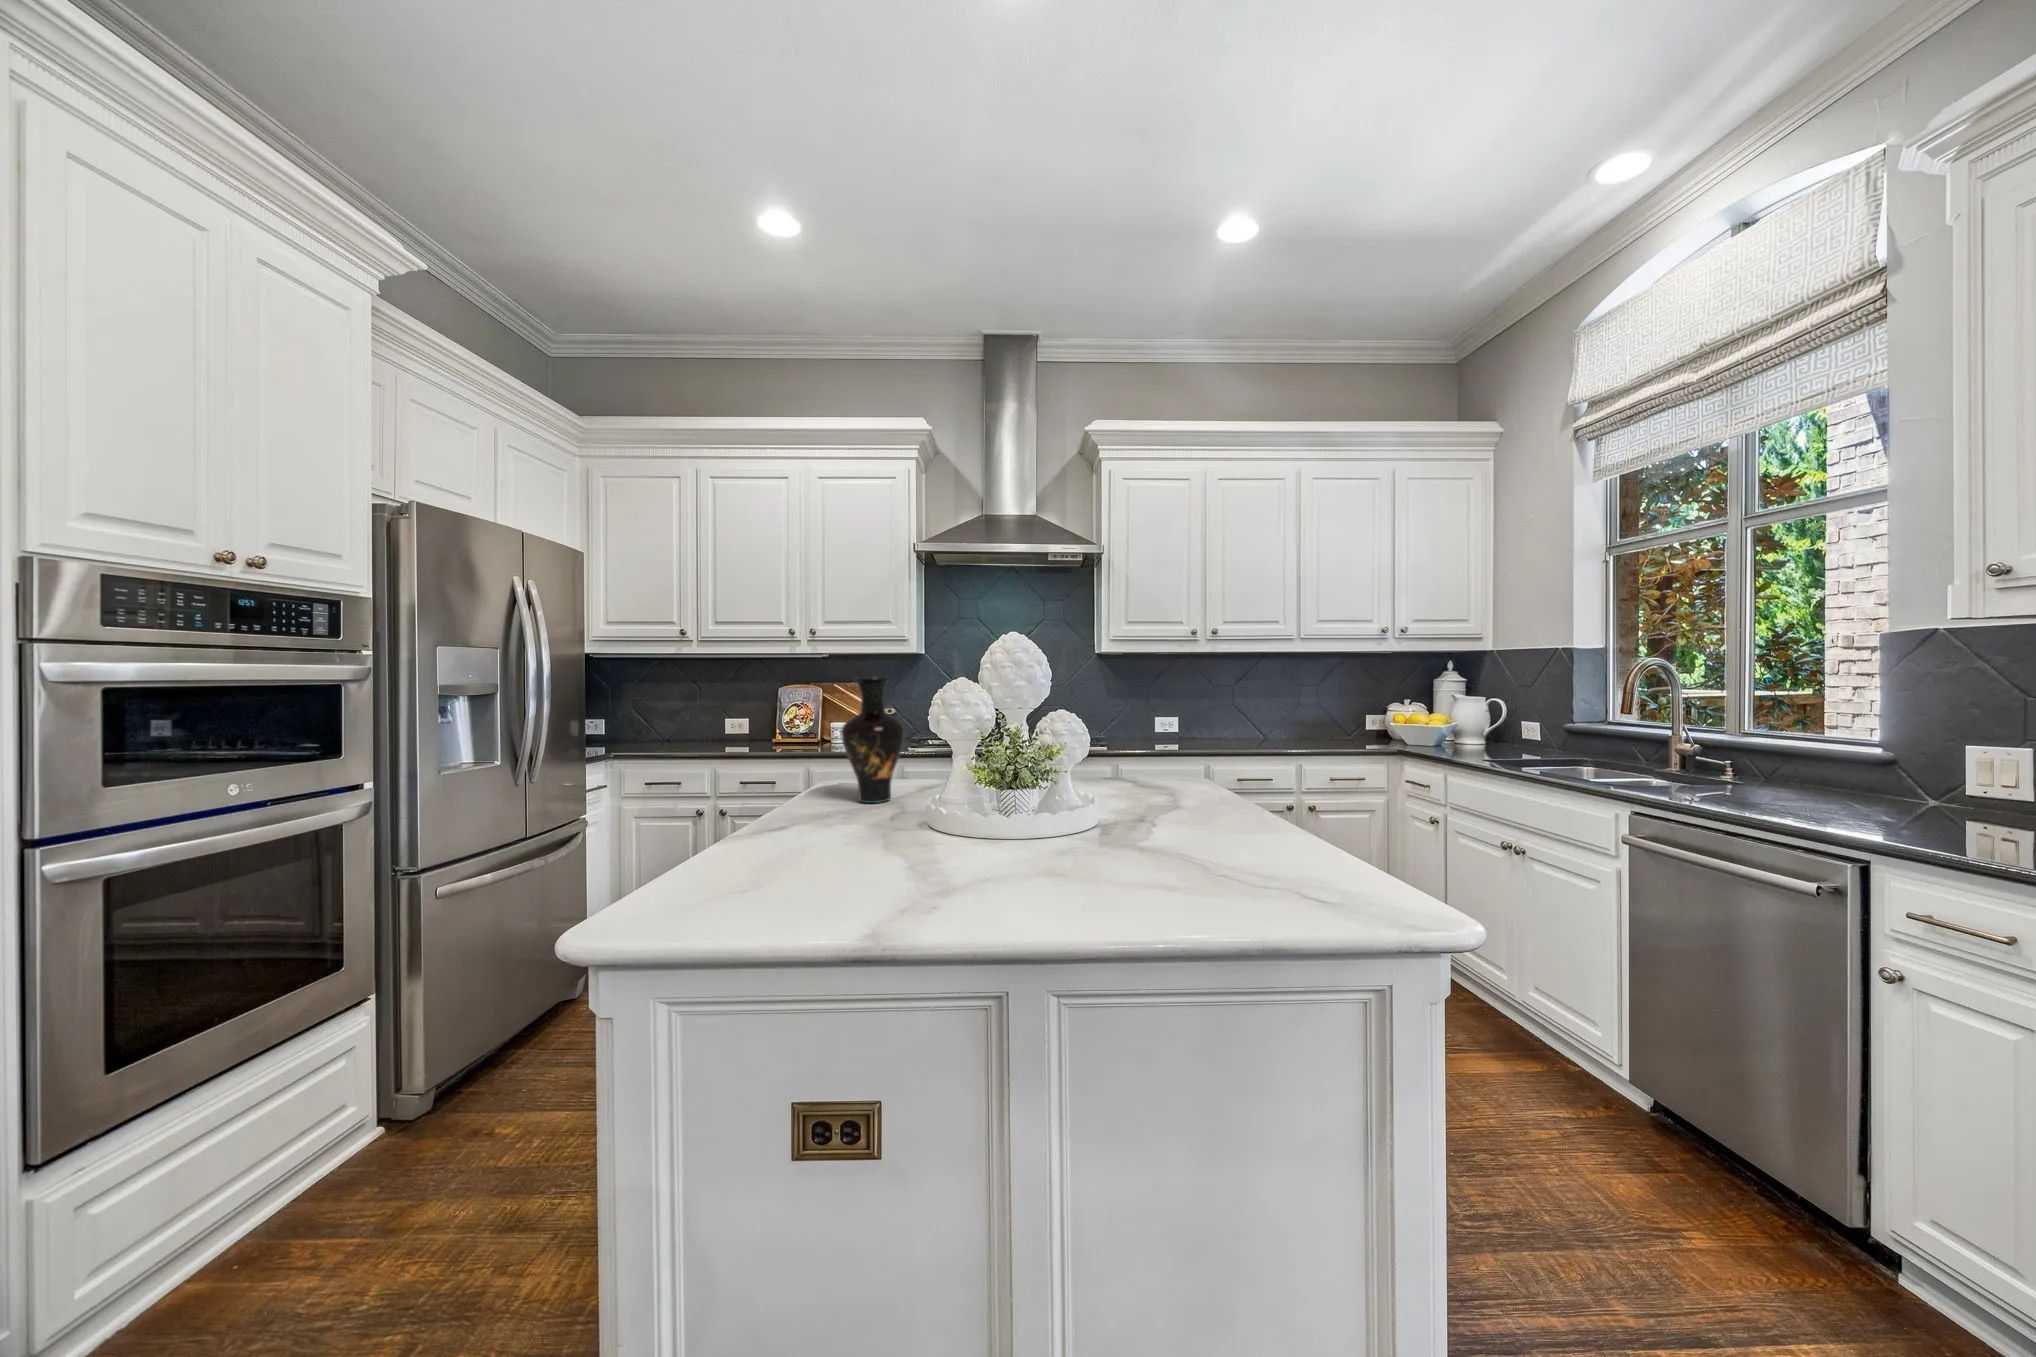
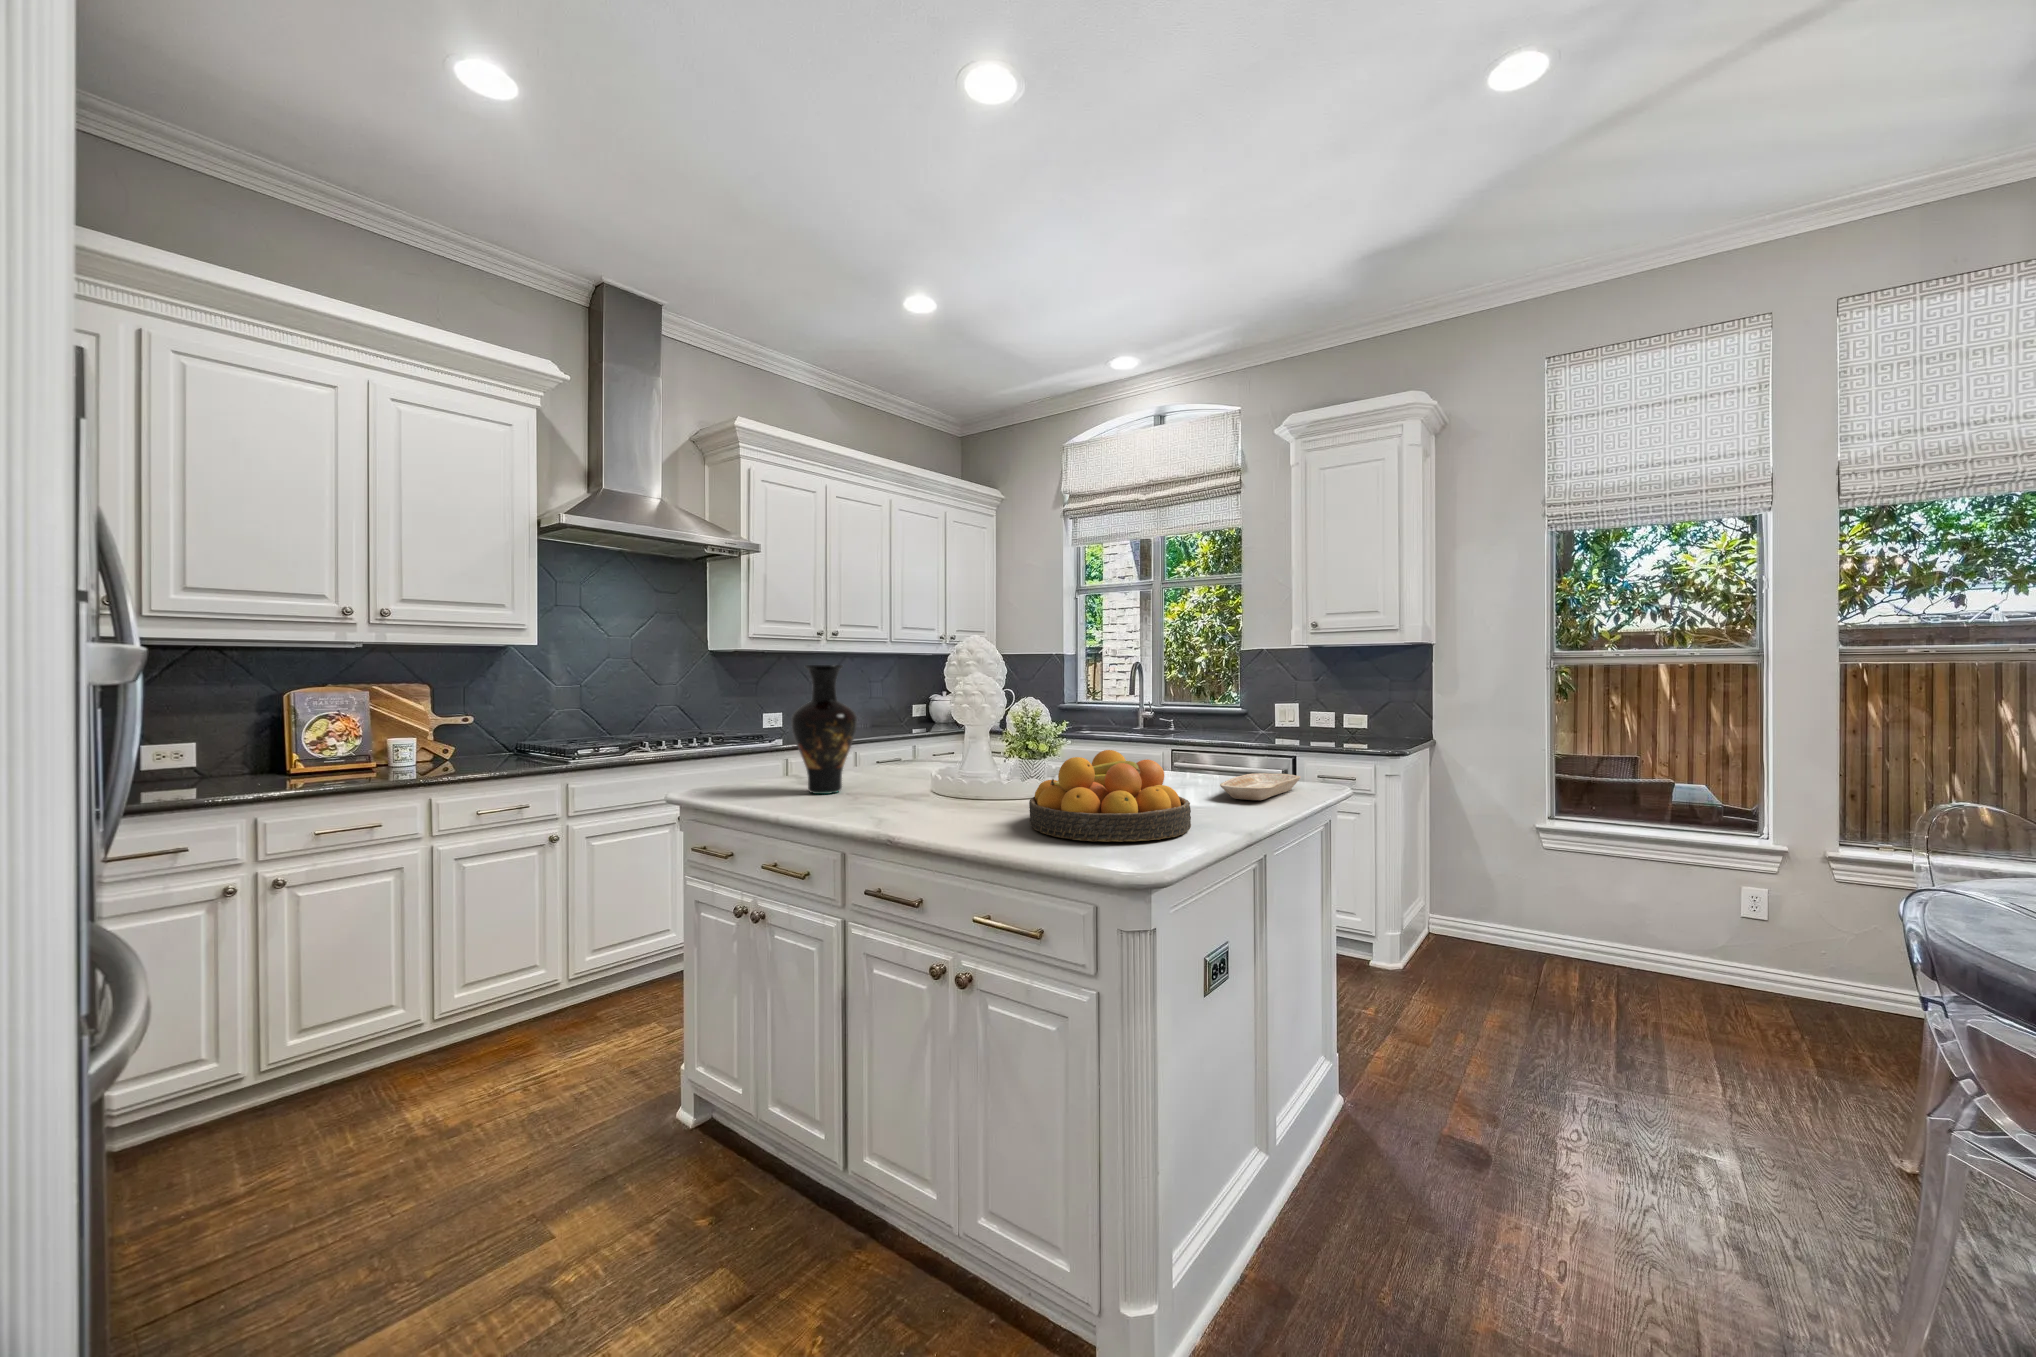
fruit bowl: none [725,797,933,925] -> present [1029,750,1191,842]
tray: none [1085,863,1289,908] -> present [1220,773,1301,800]

